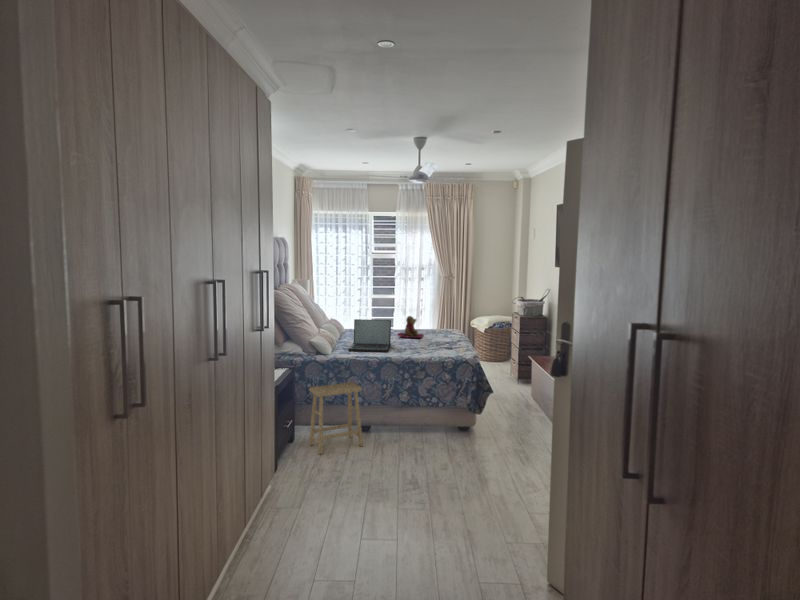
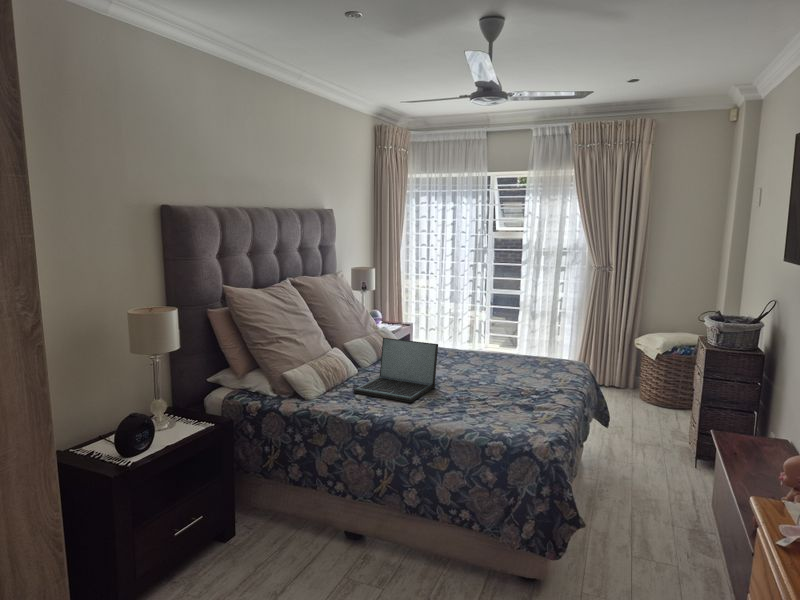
teddy bear: present [398,316,423,339] -> none [468,334,518,375]
footstool: present [309,382,363,454] -> none [228,458,320,586]

